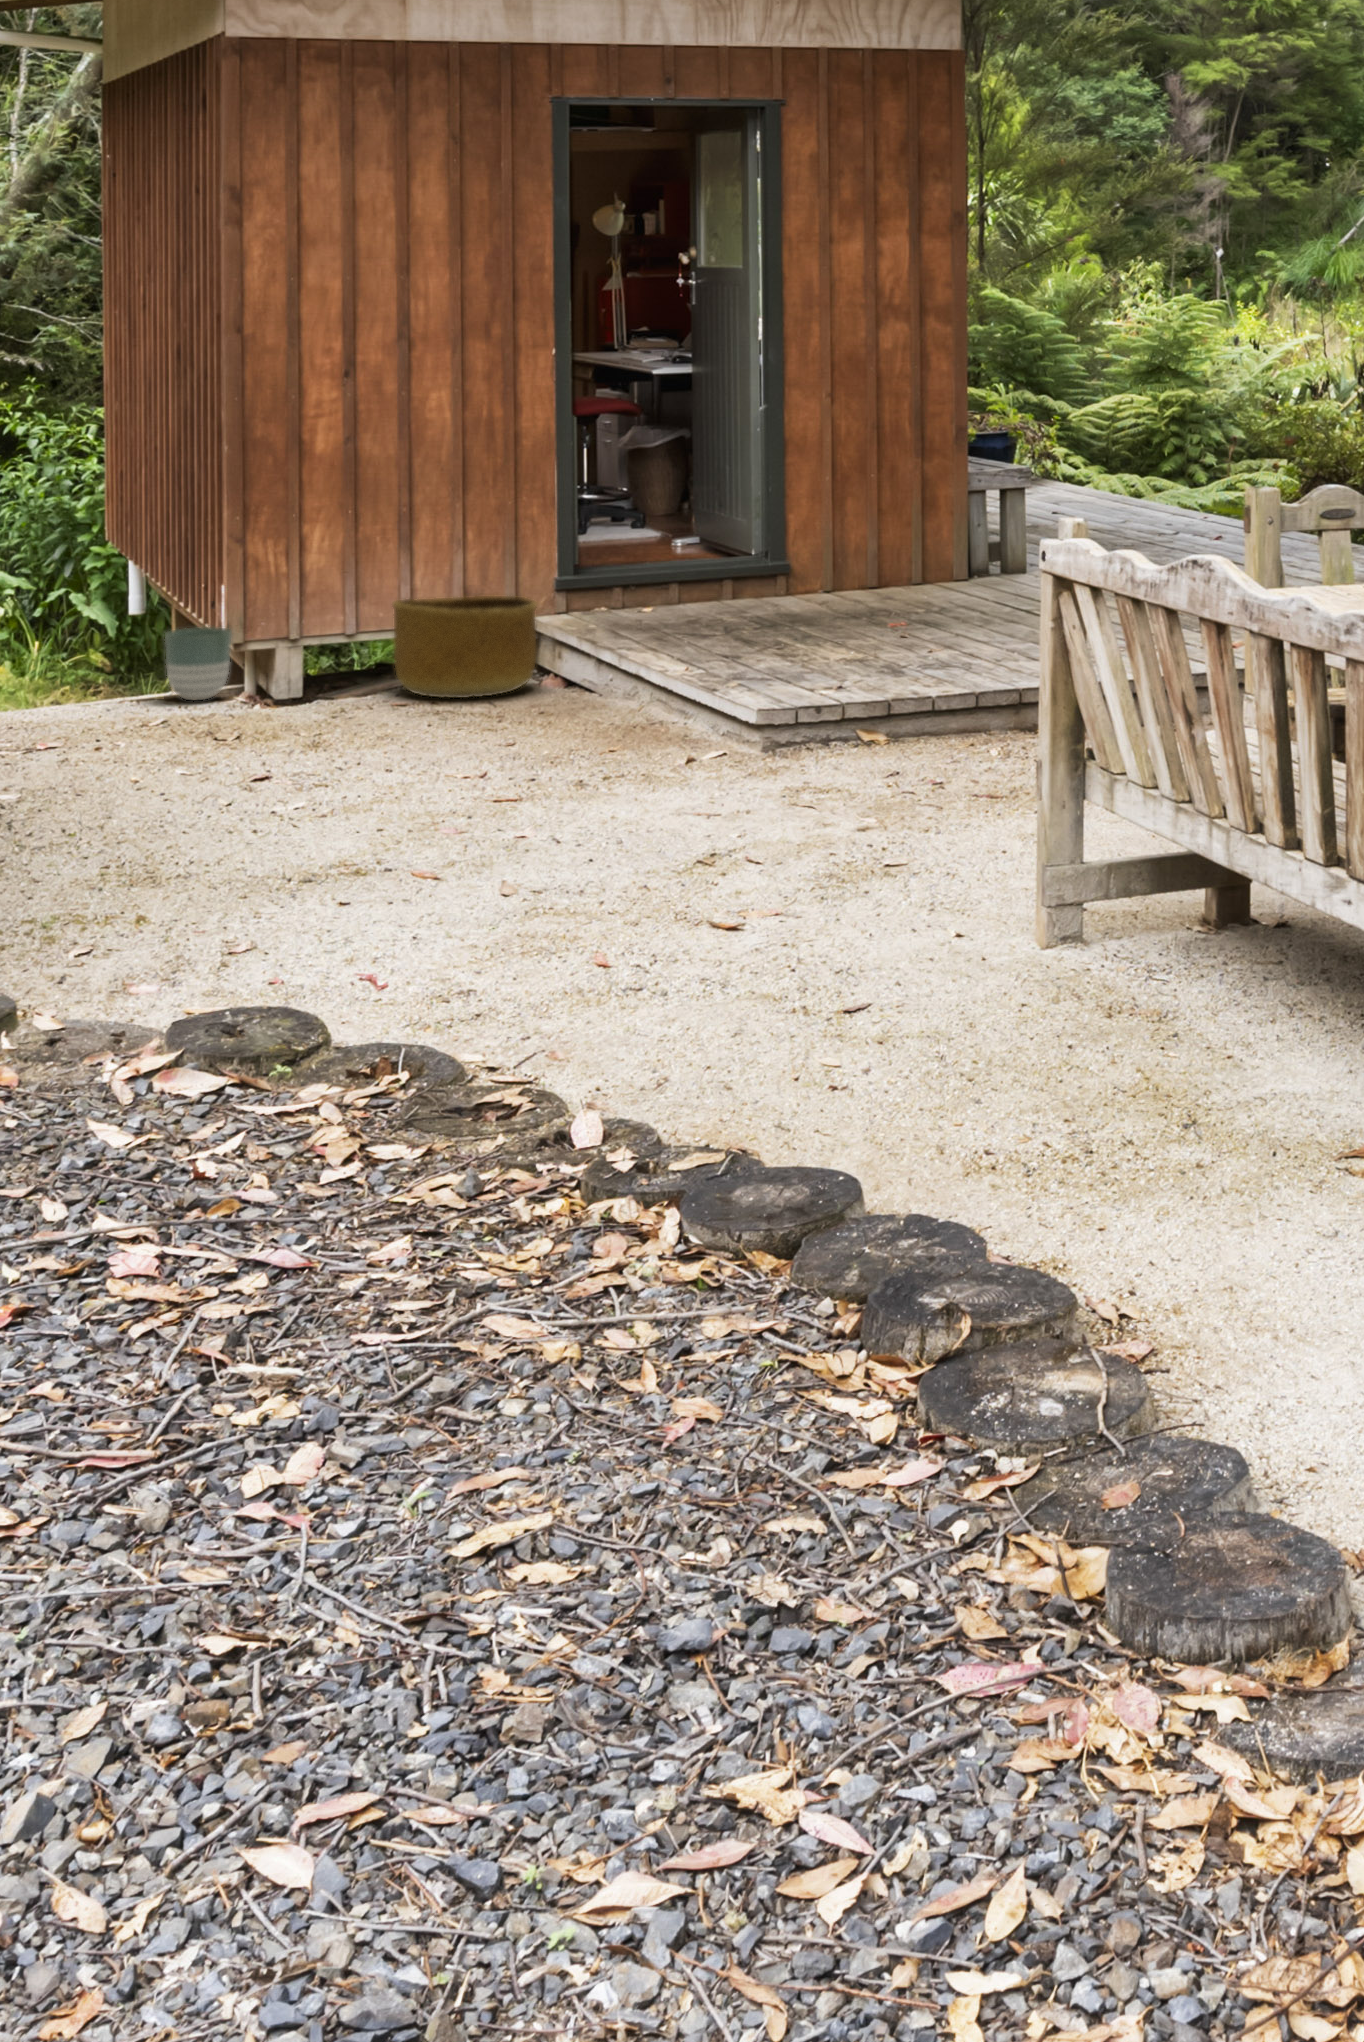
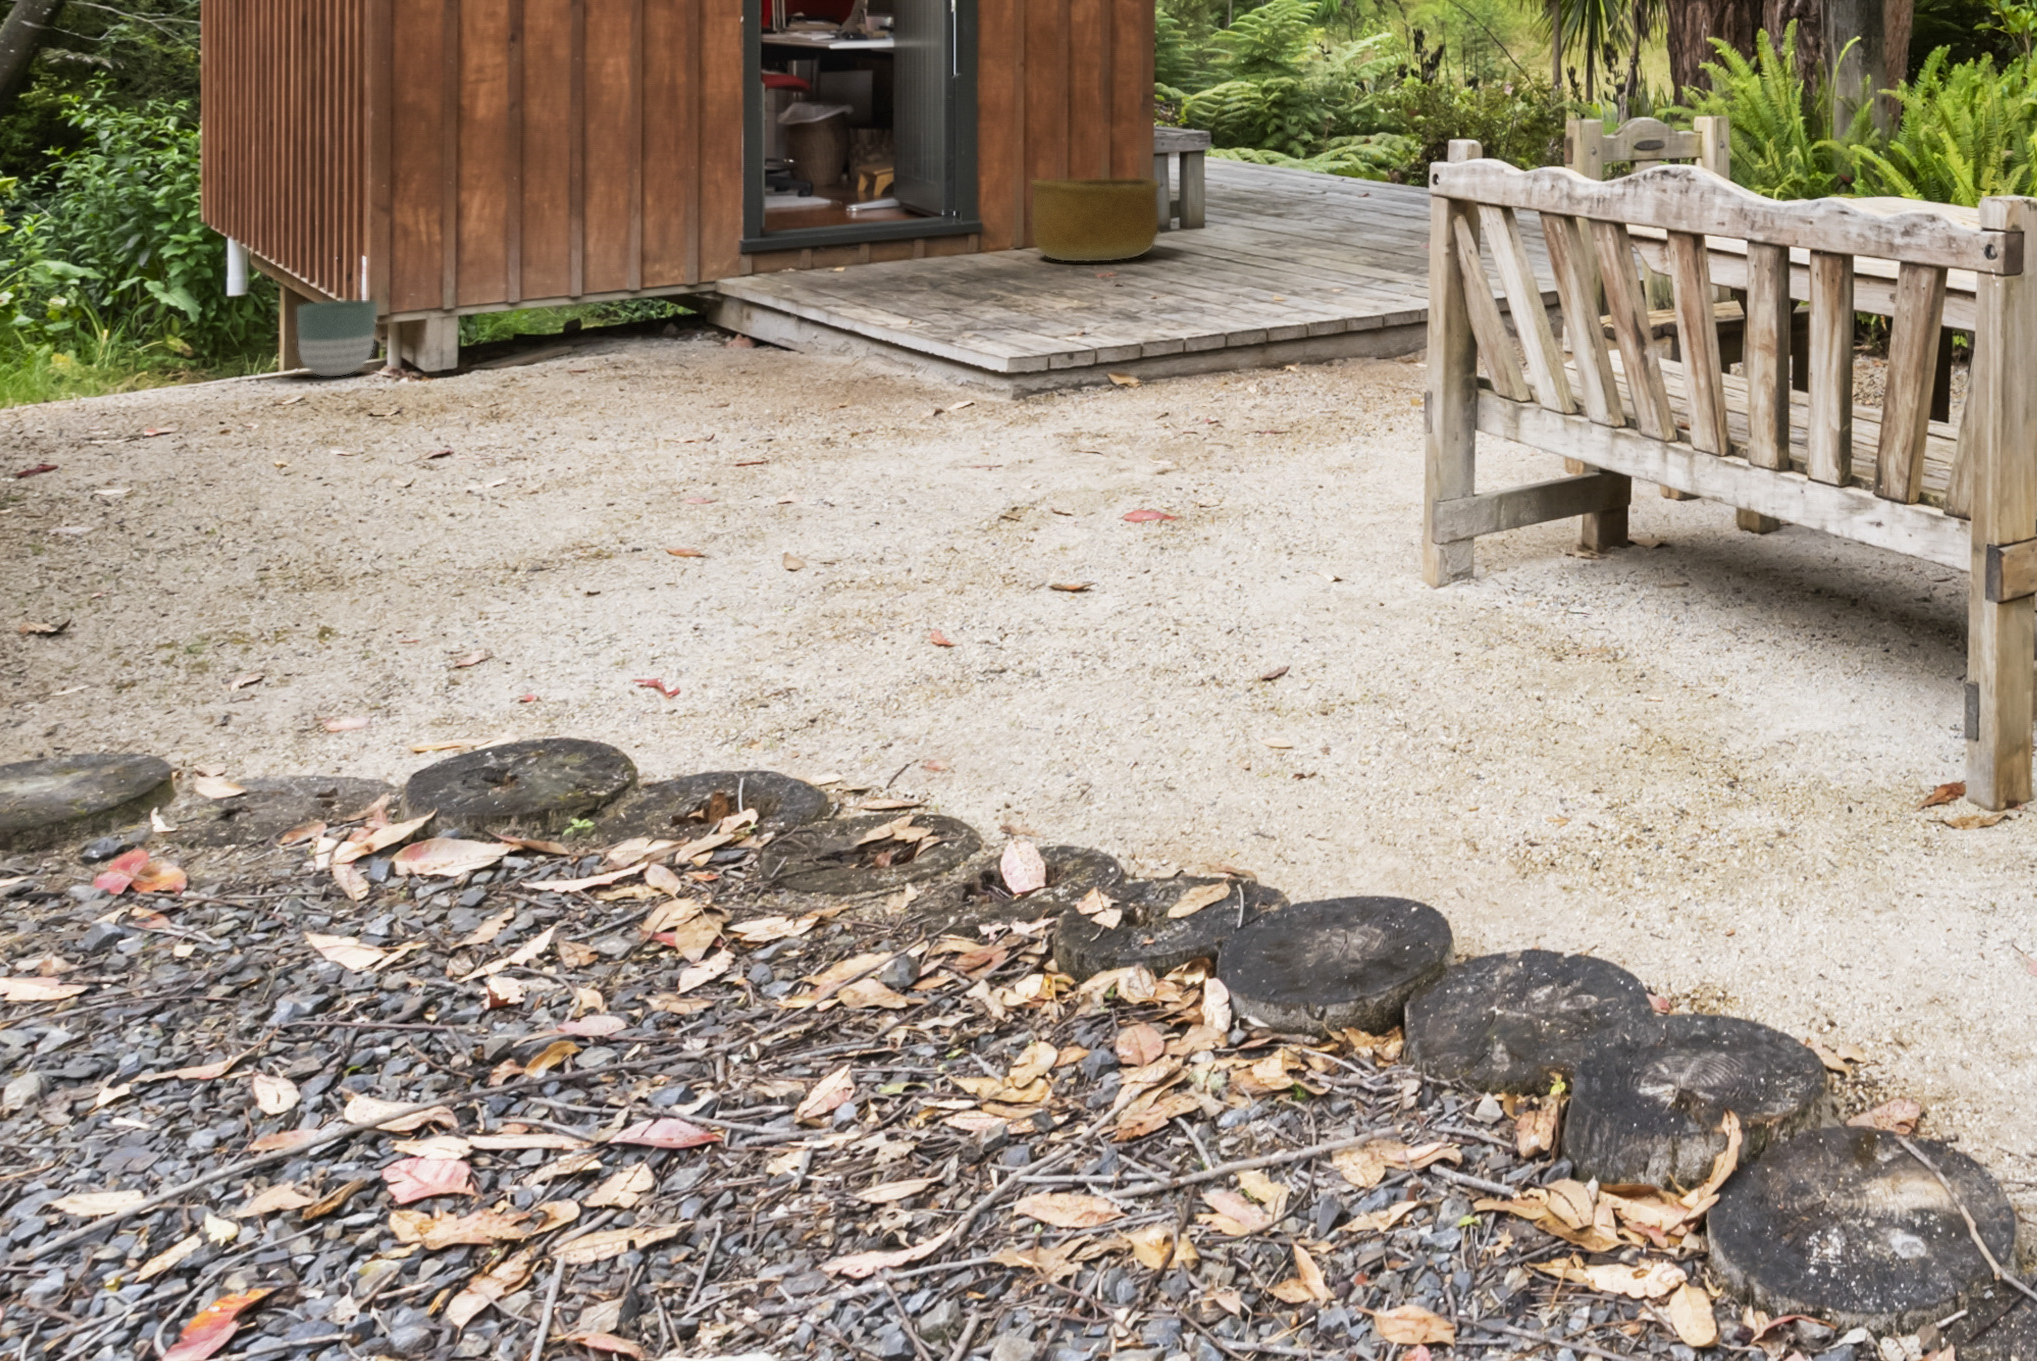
basket: present [392,596,537,698] -> present [1032,178,1159,261]

